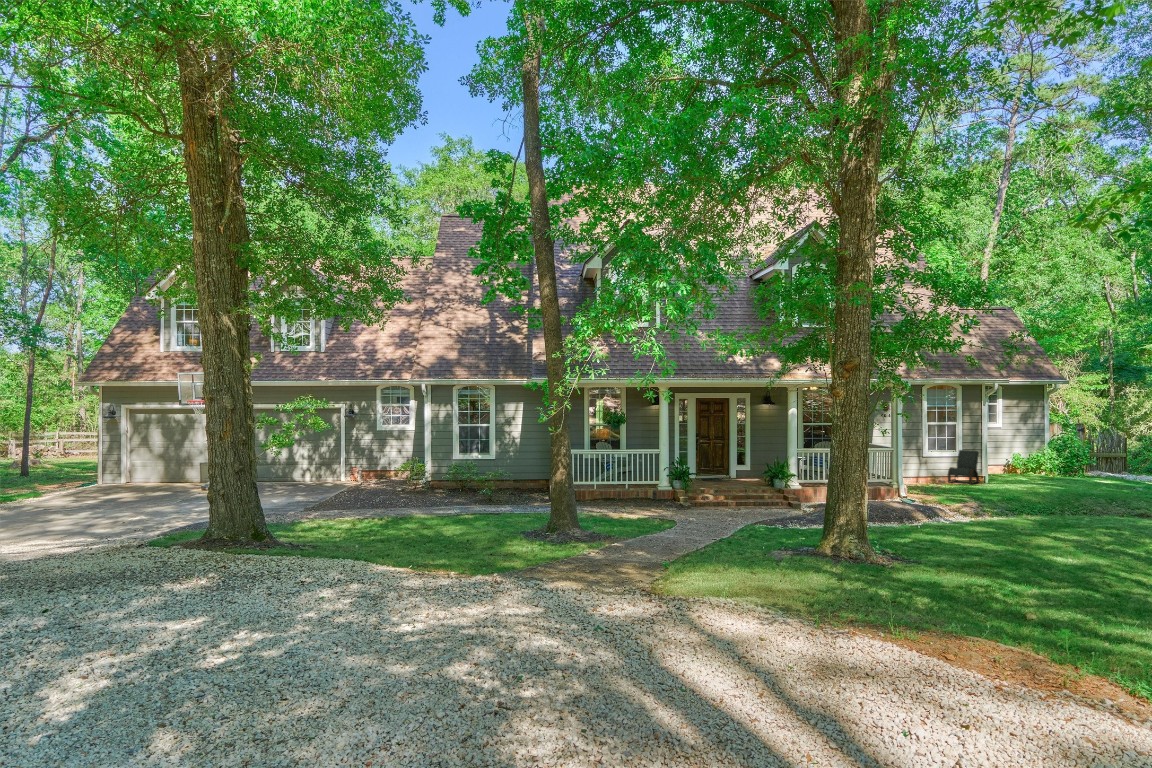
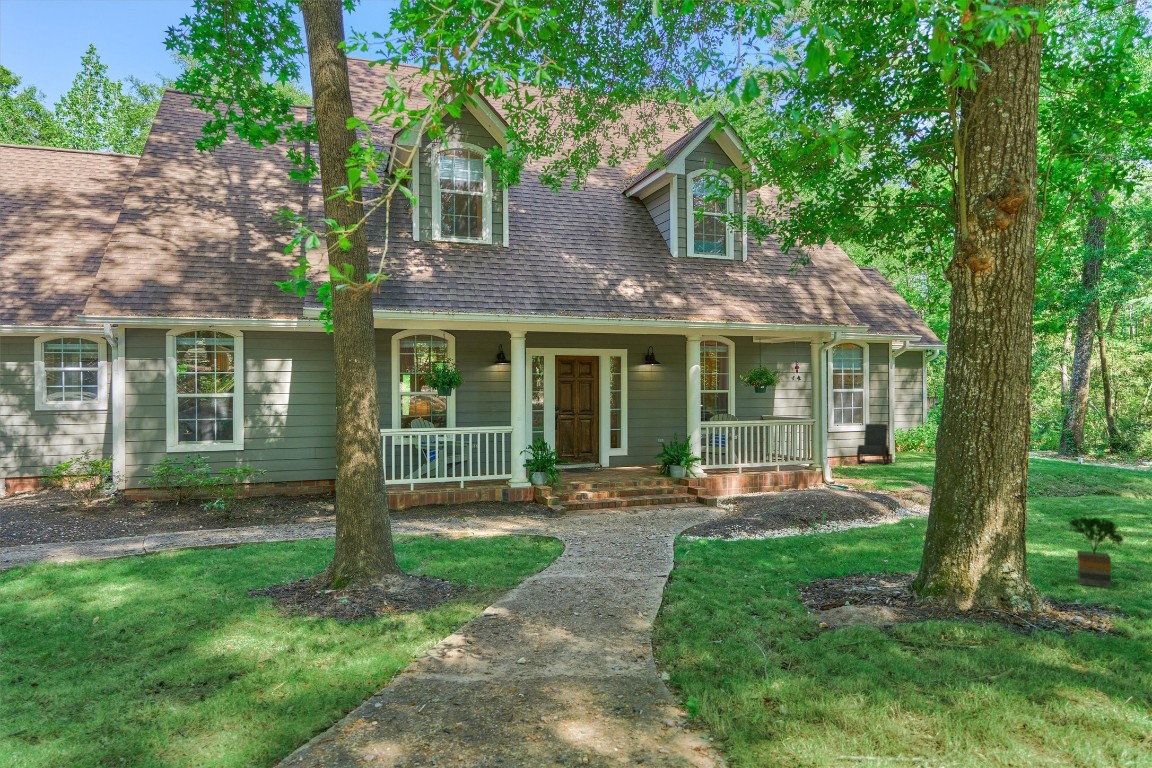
potted tree: none [960,525,990,567] -> present [1069,517,1123,588]

